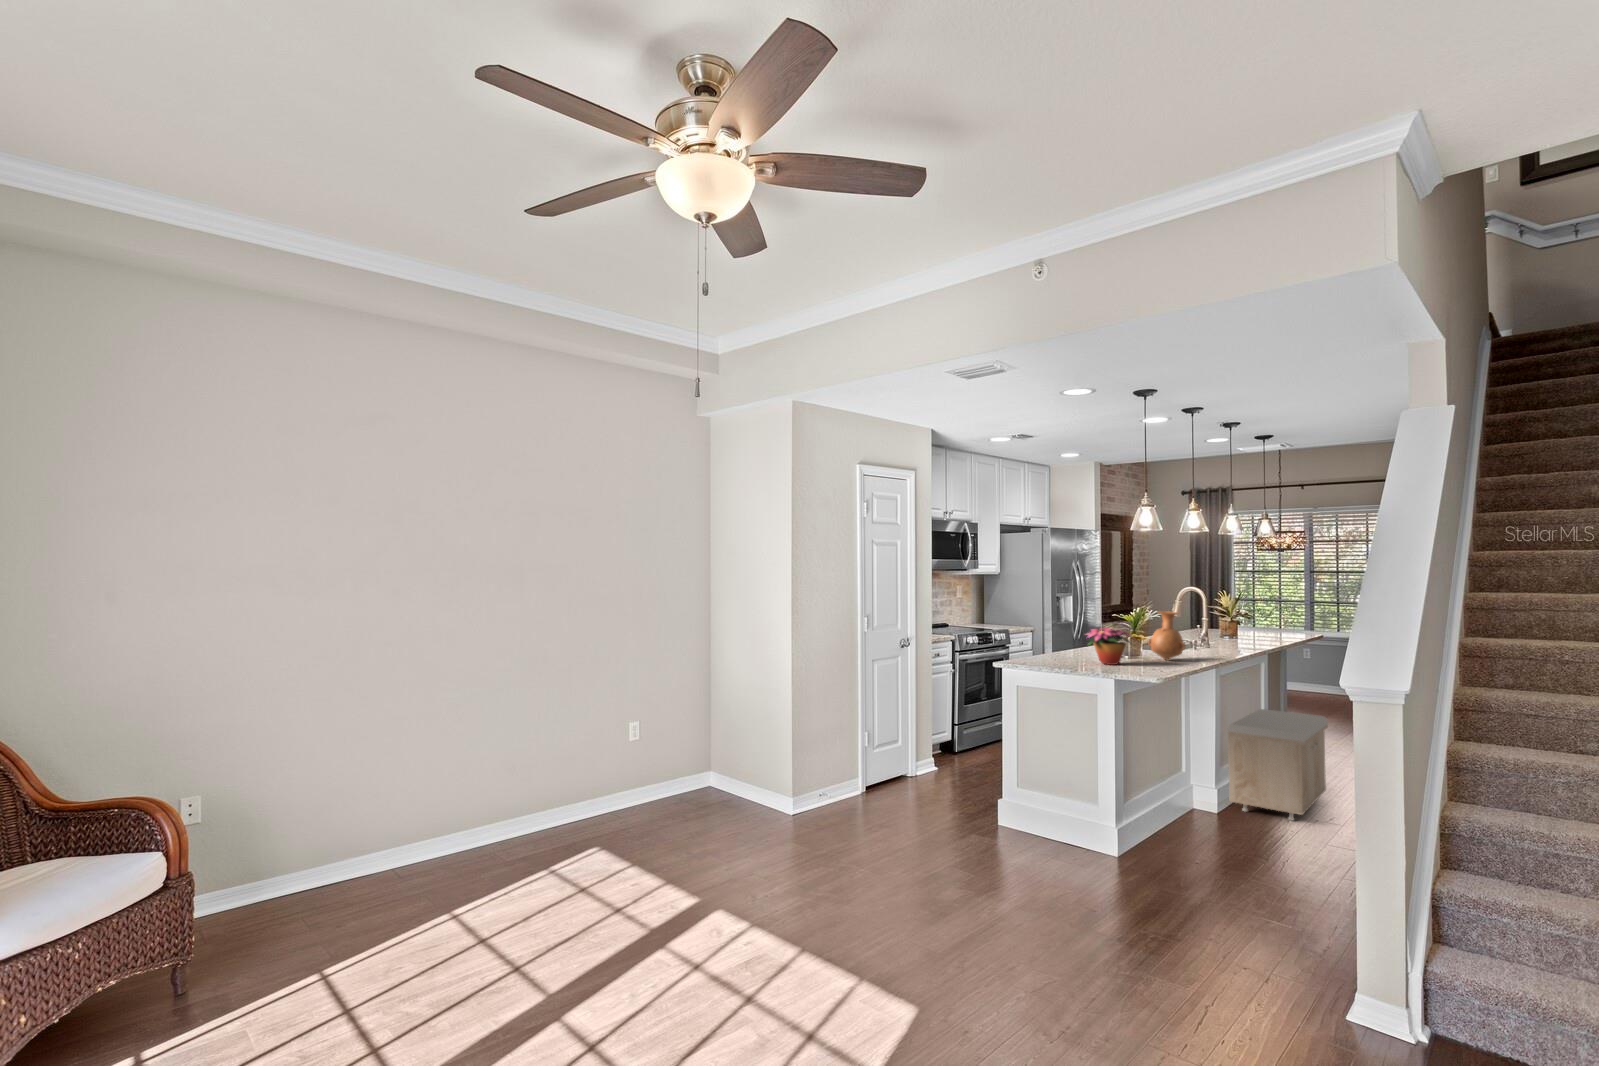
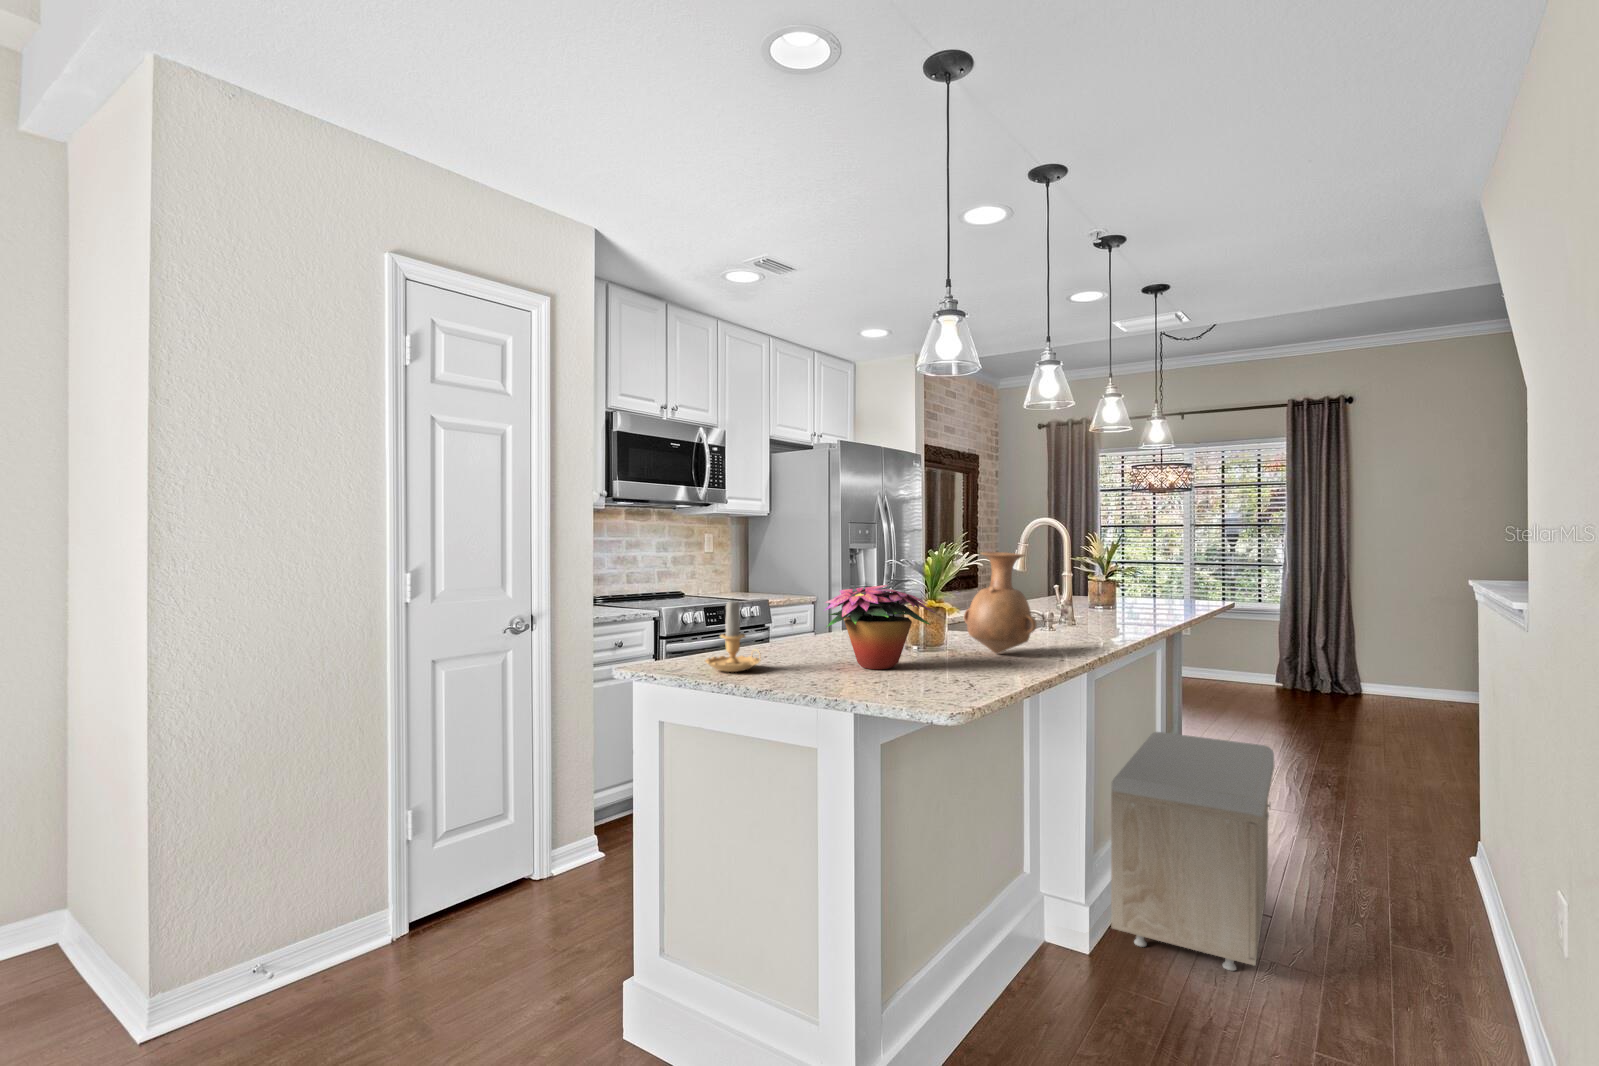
candle: none [1030,632,1058,665] -> present [705,601,760,672]

